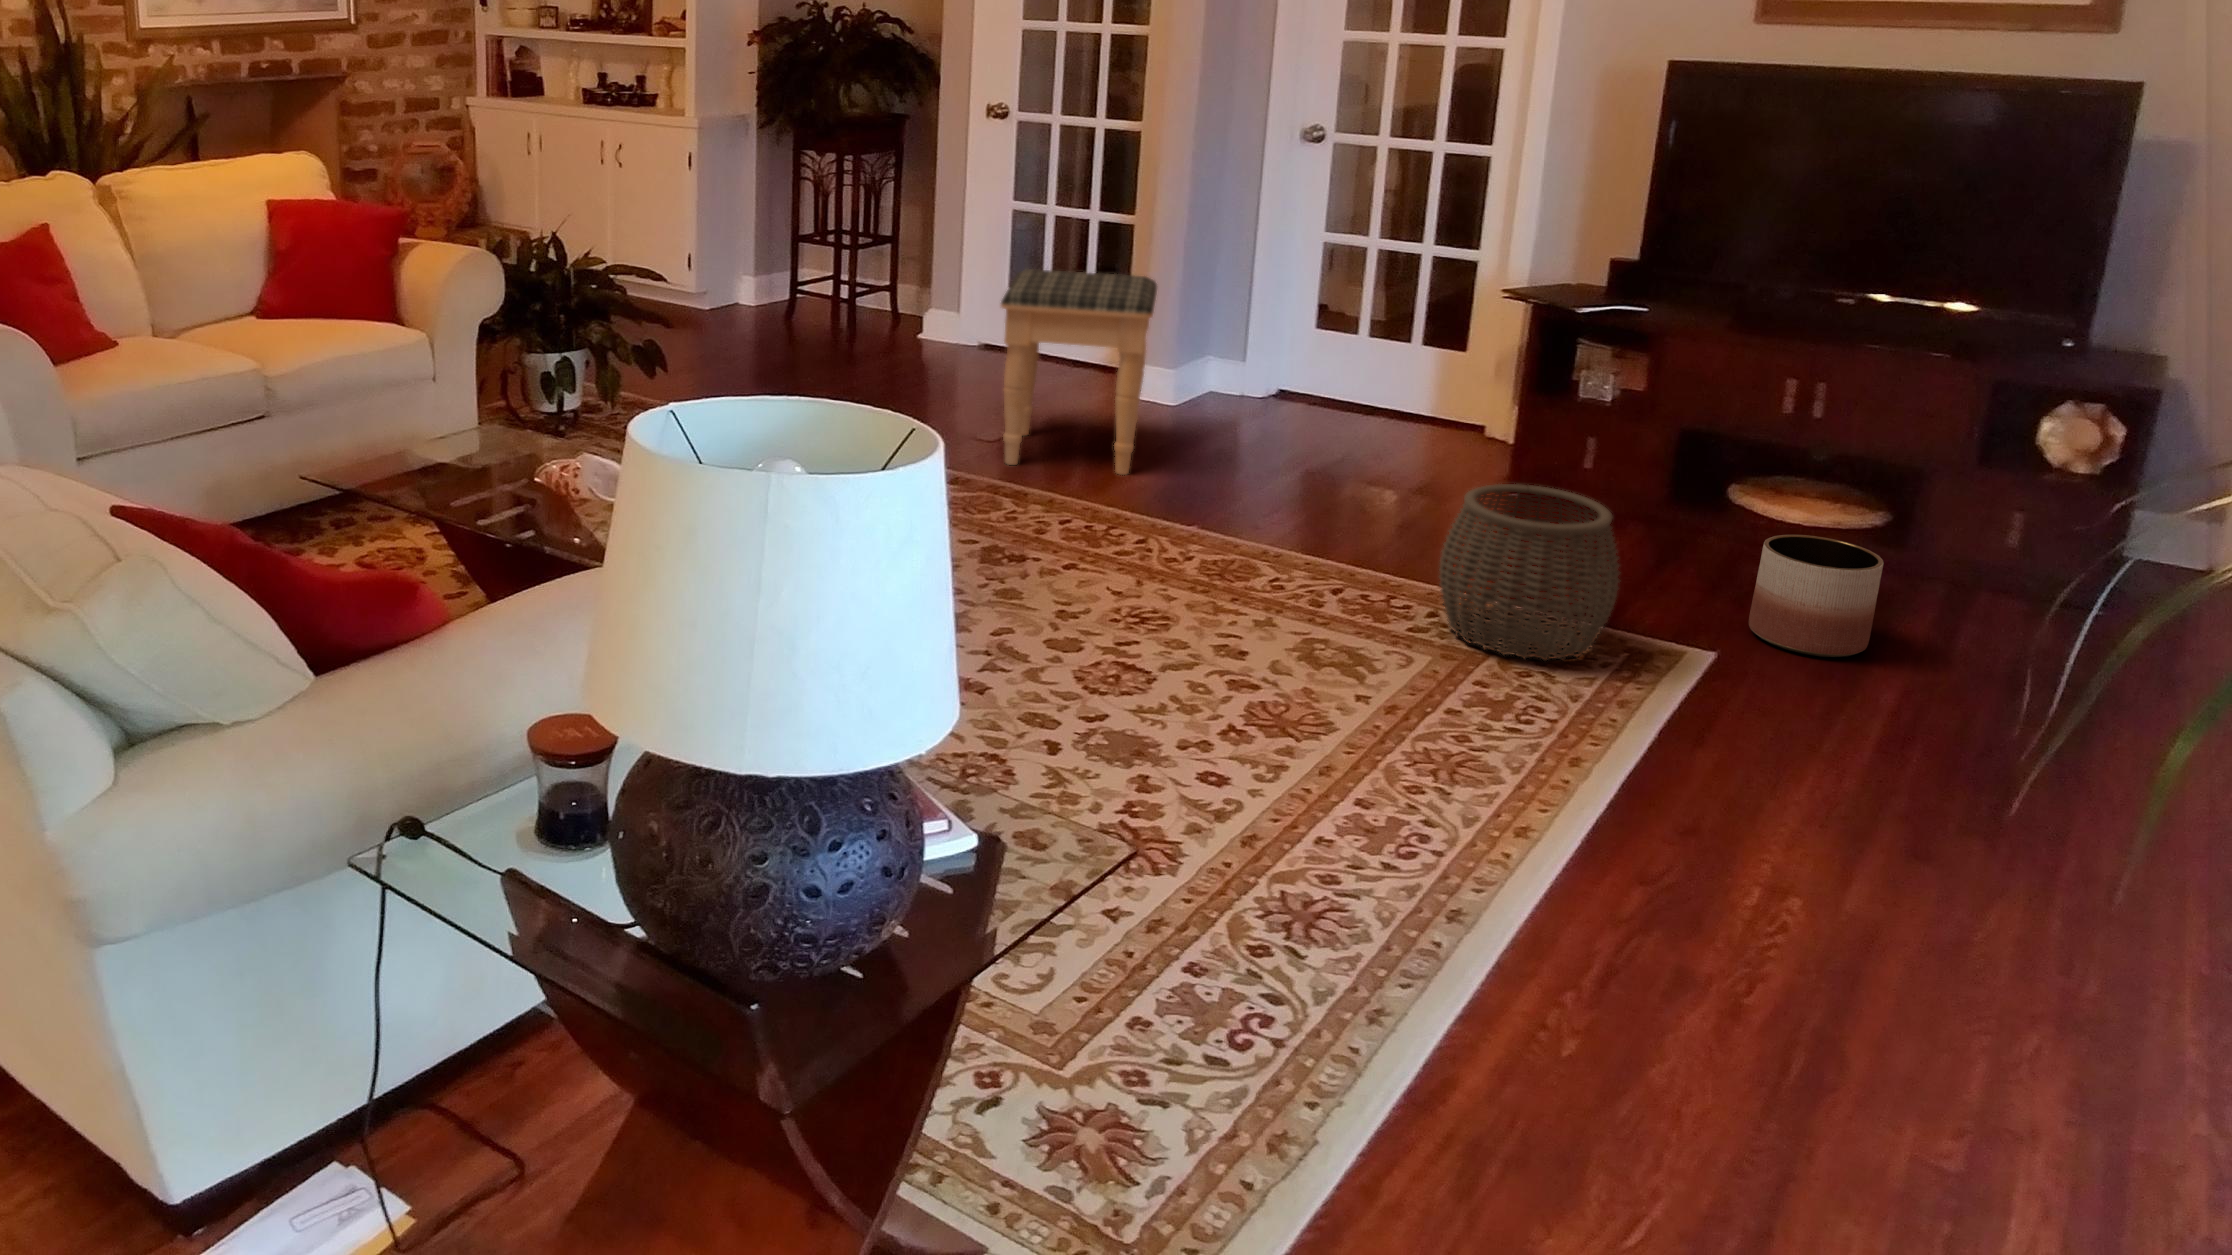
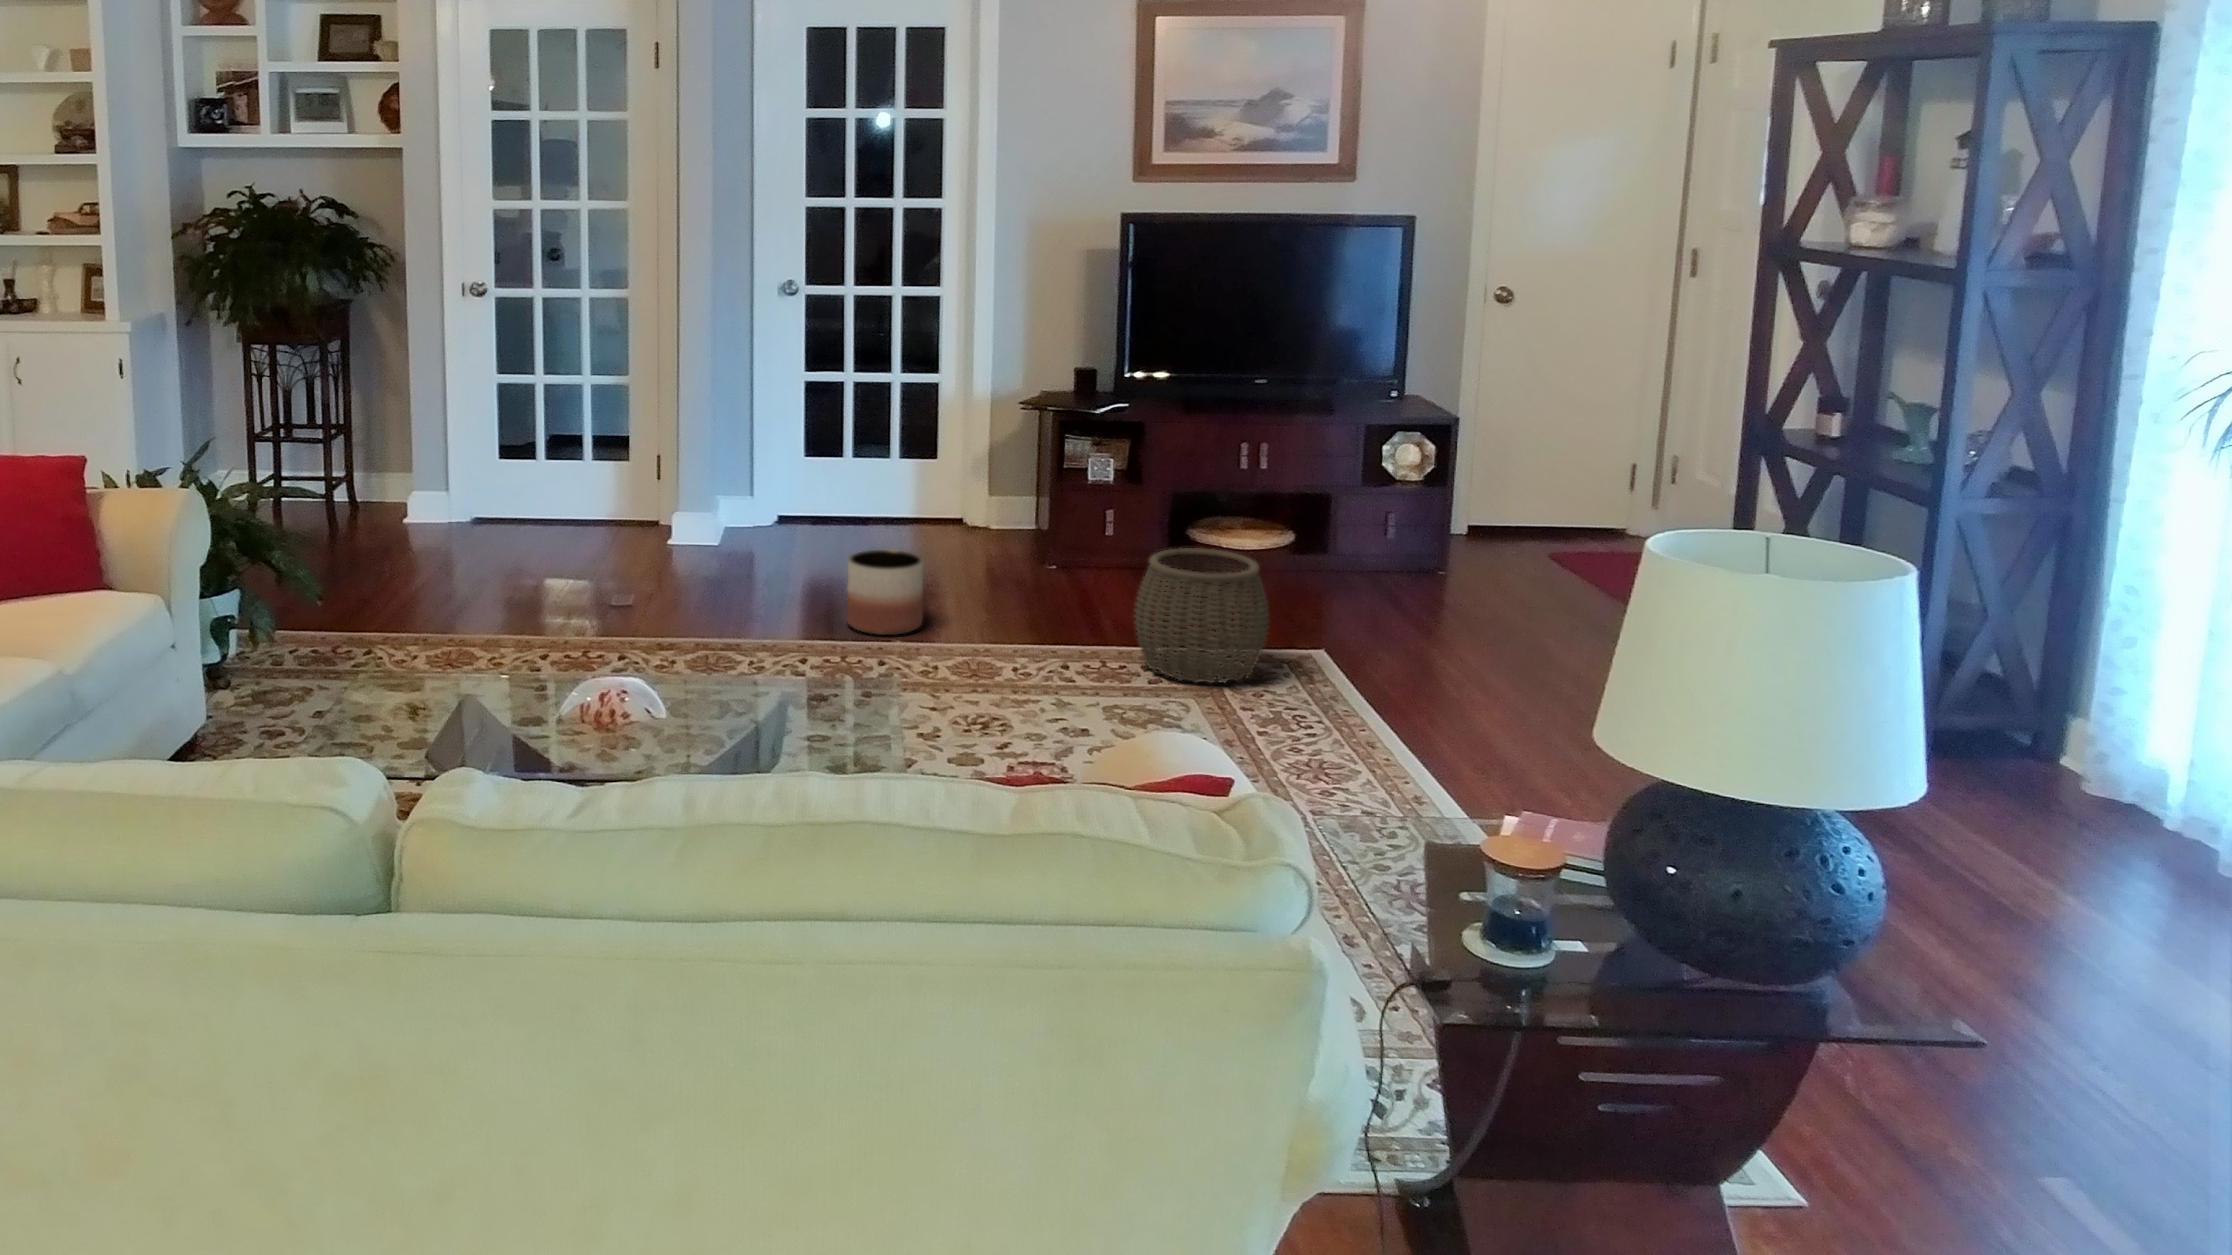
footstool: present [1000,269,1157,475] -> none [618,427,786,619]
planter: present [1749,535,1883,657] -> present [847,550,923,635]

